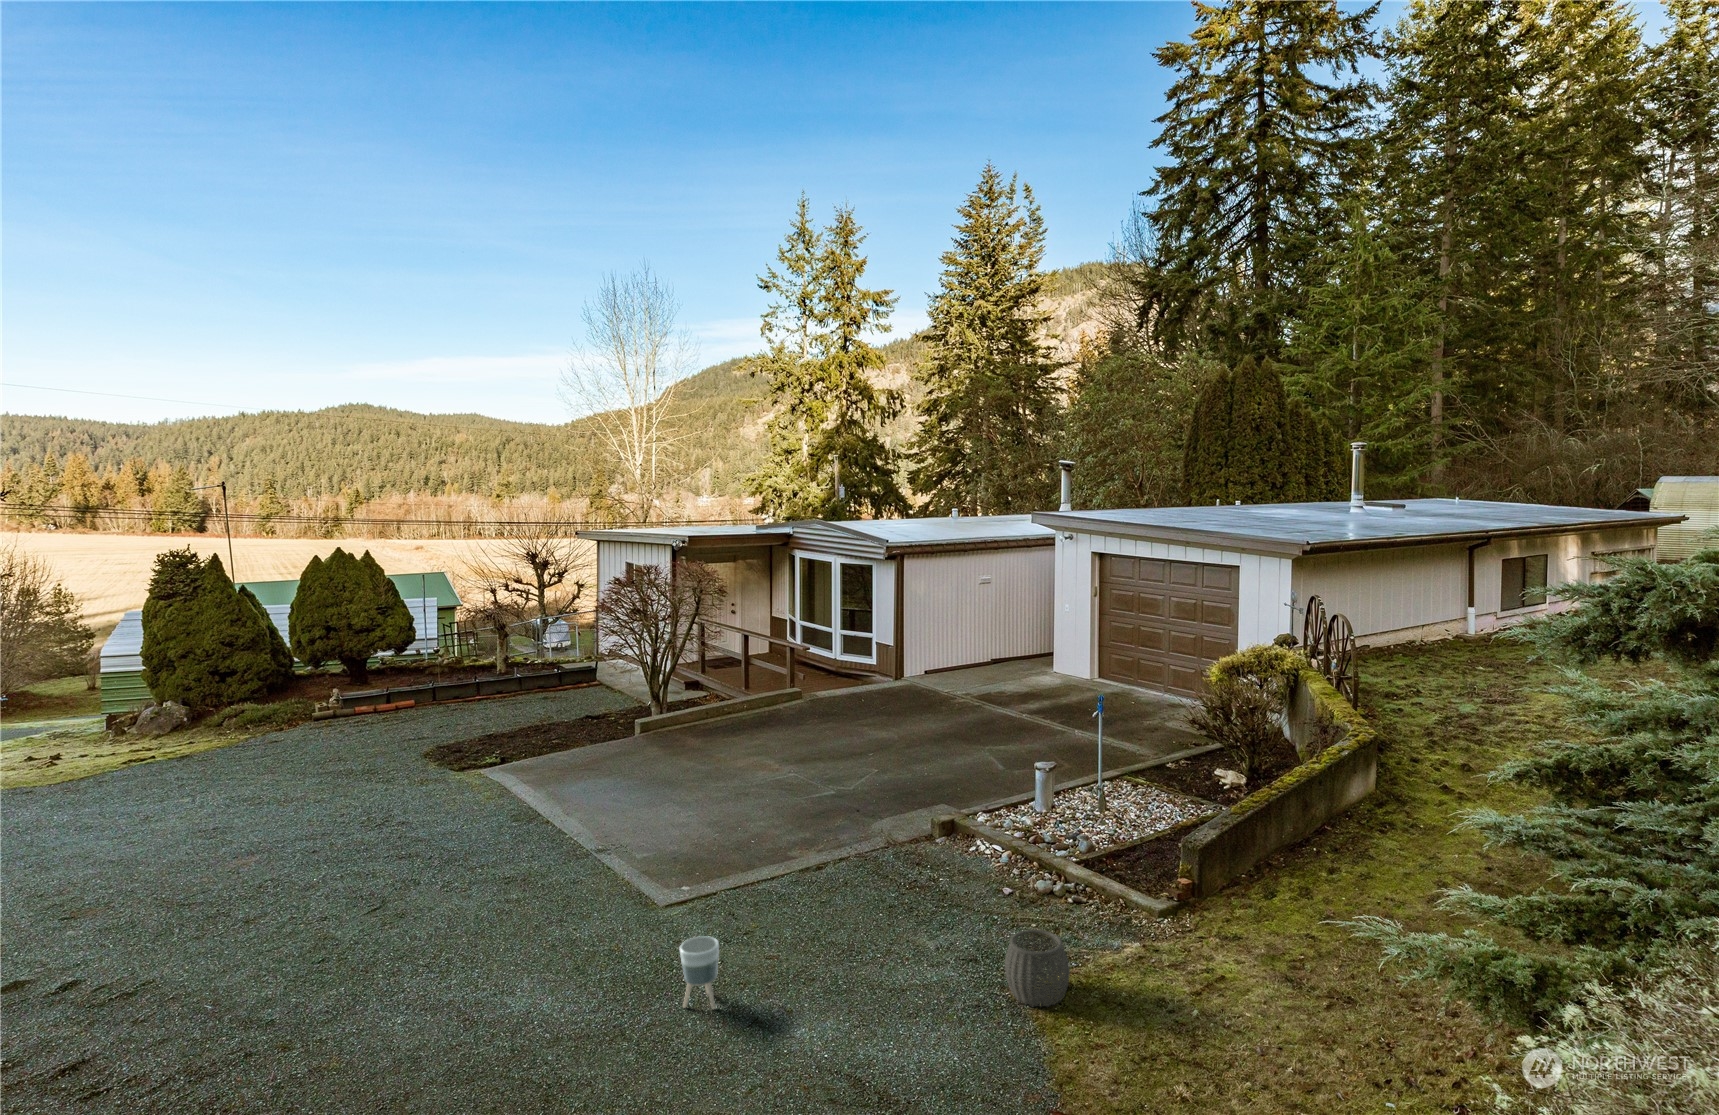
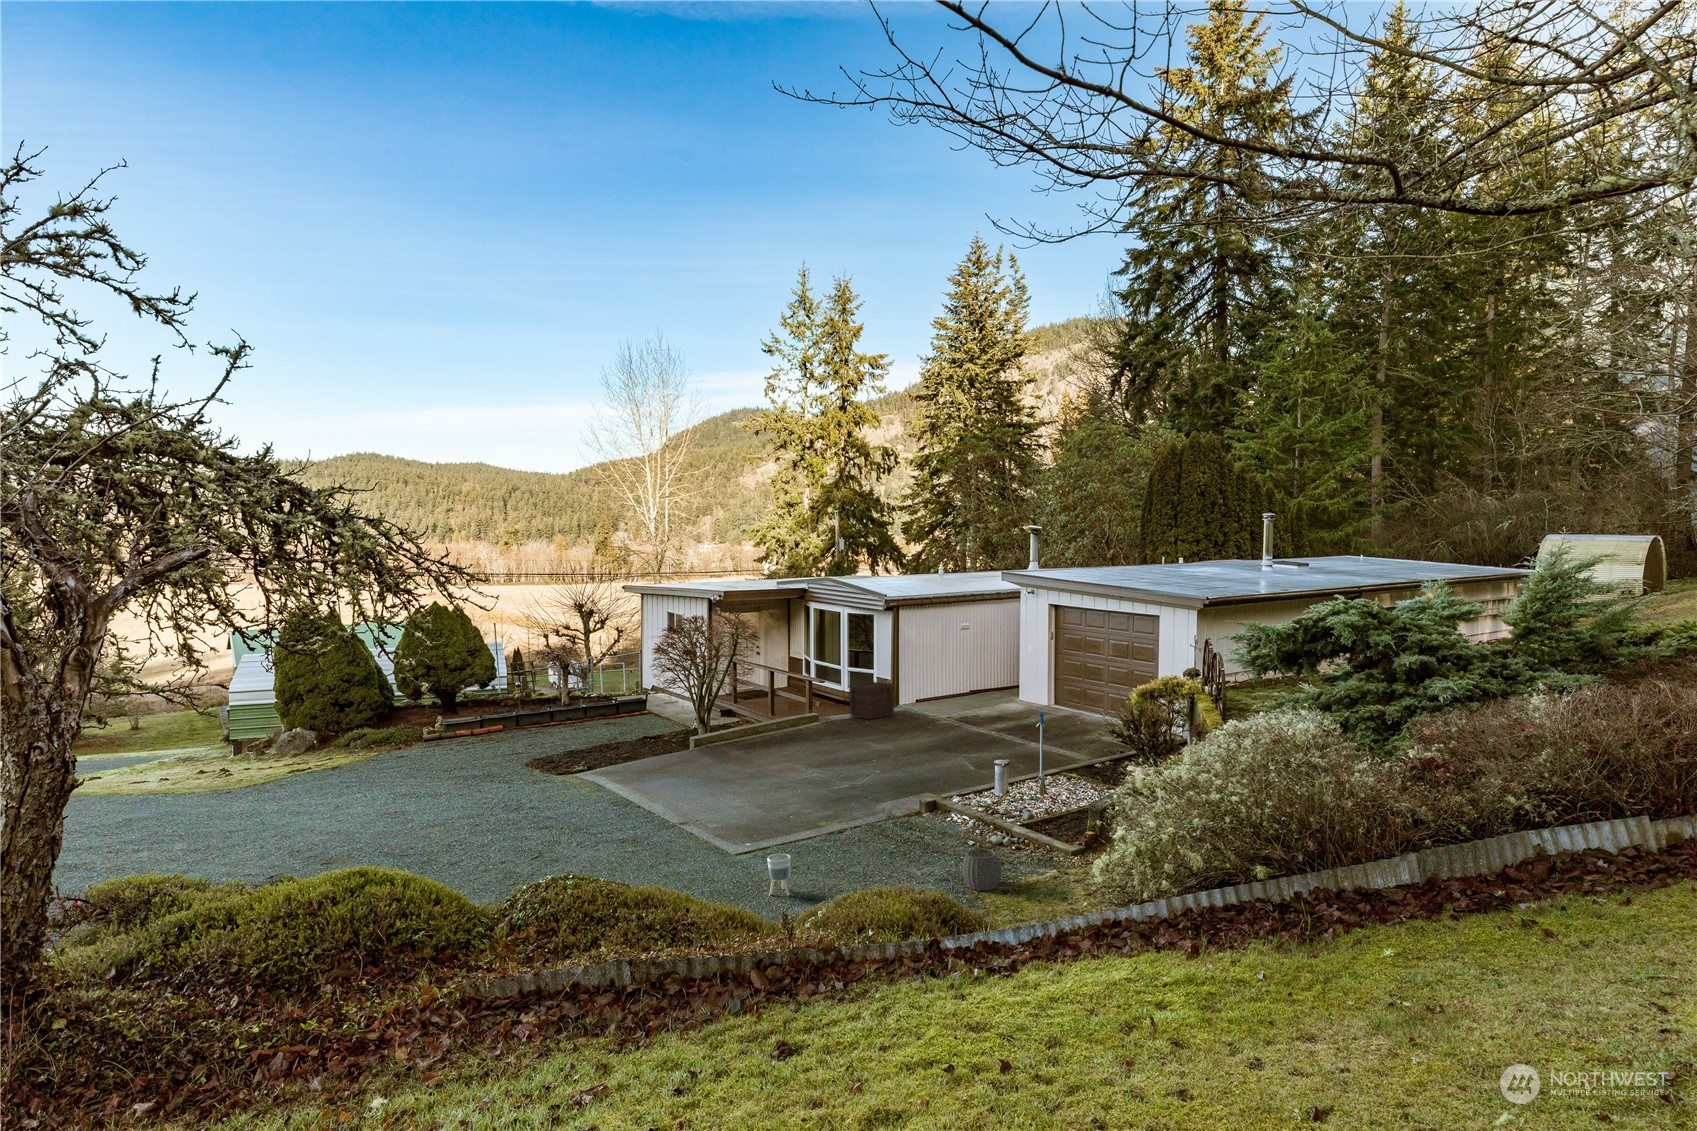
wooden crate: none [841,647,897,694] -> present [849,682,895,719]

